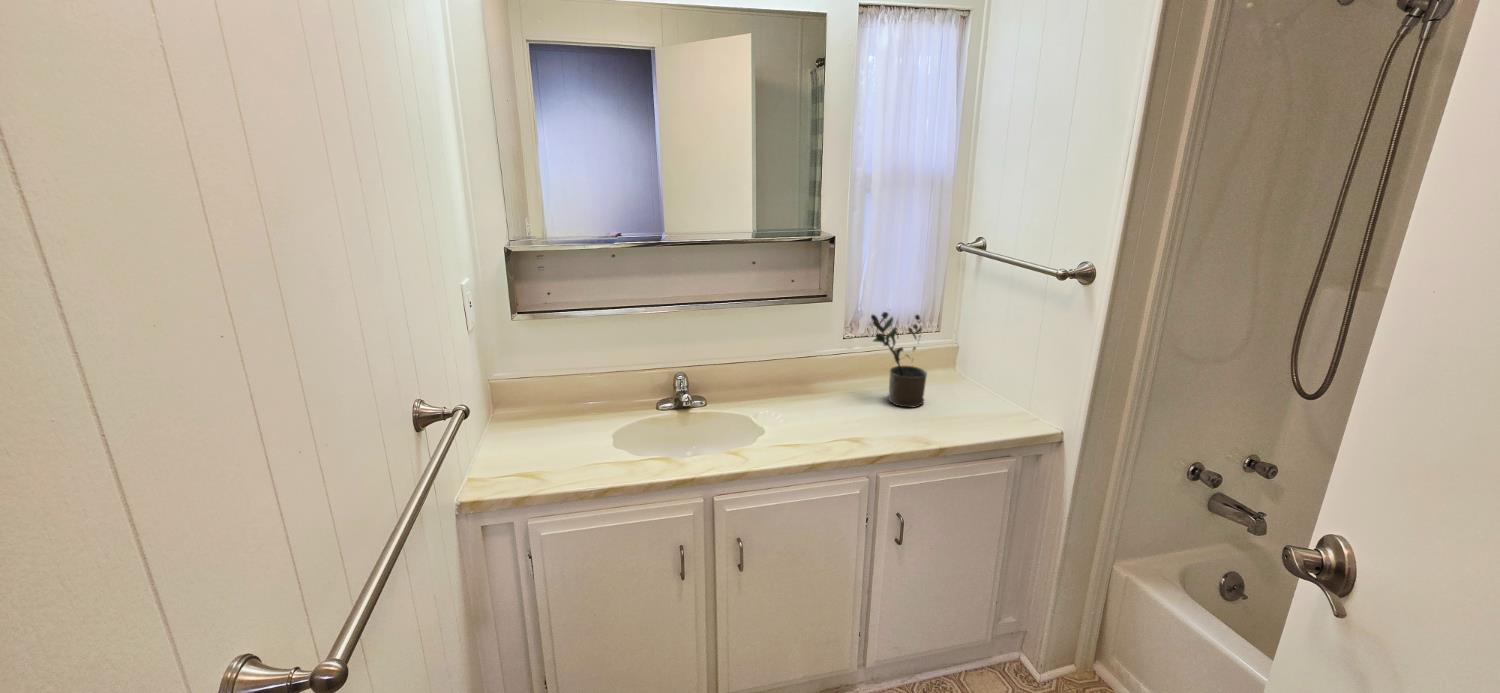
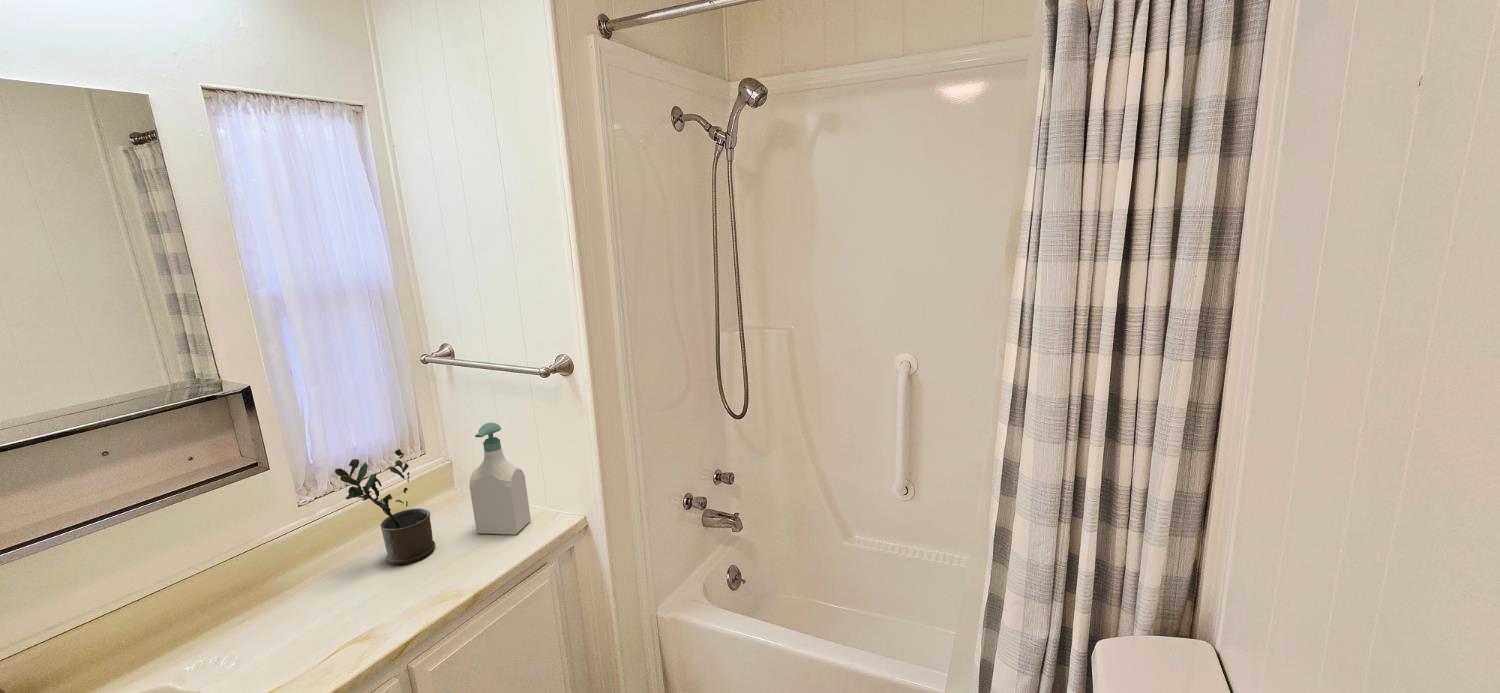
soap bottle: none [959,312,1015,419] -> present [469,422,531,535]

